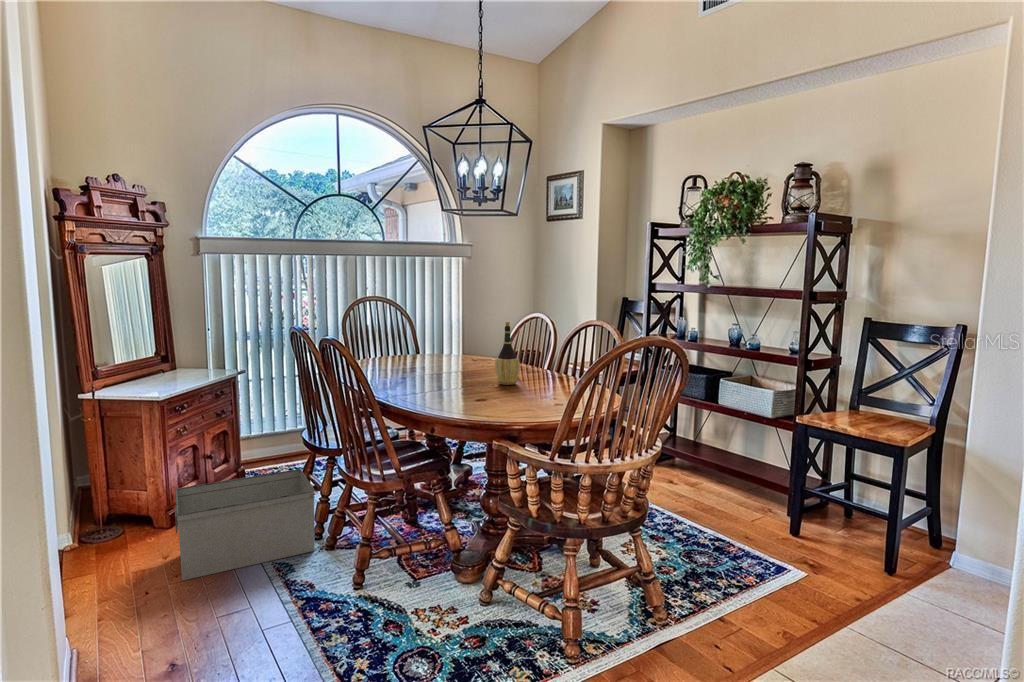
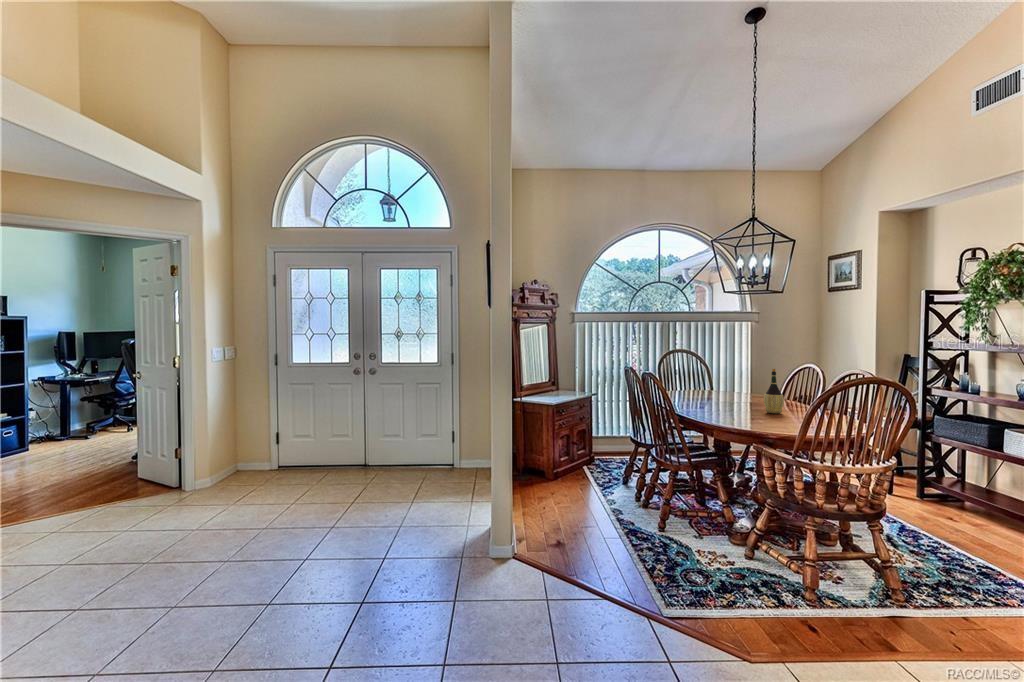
storage bin: present [175,469,315,580] -> none [561,455,637,506]

